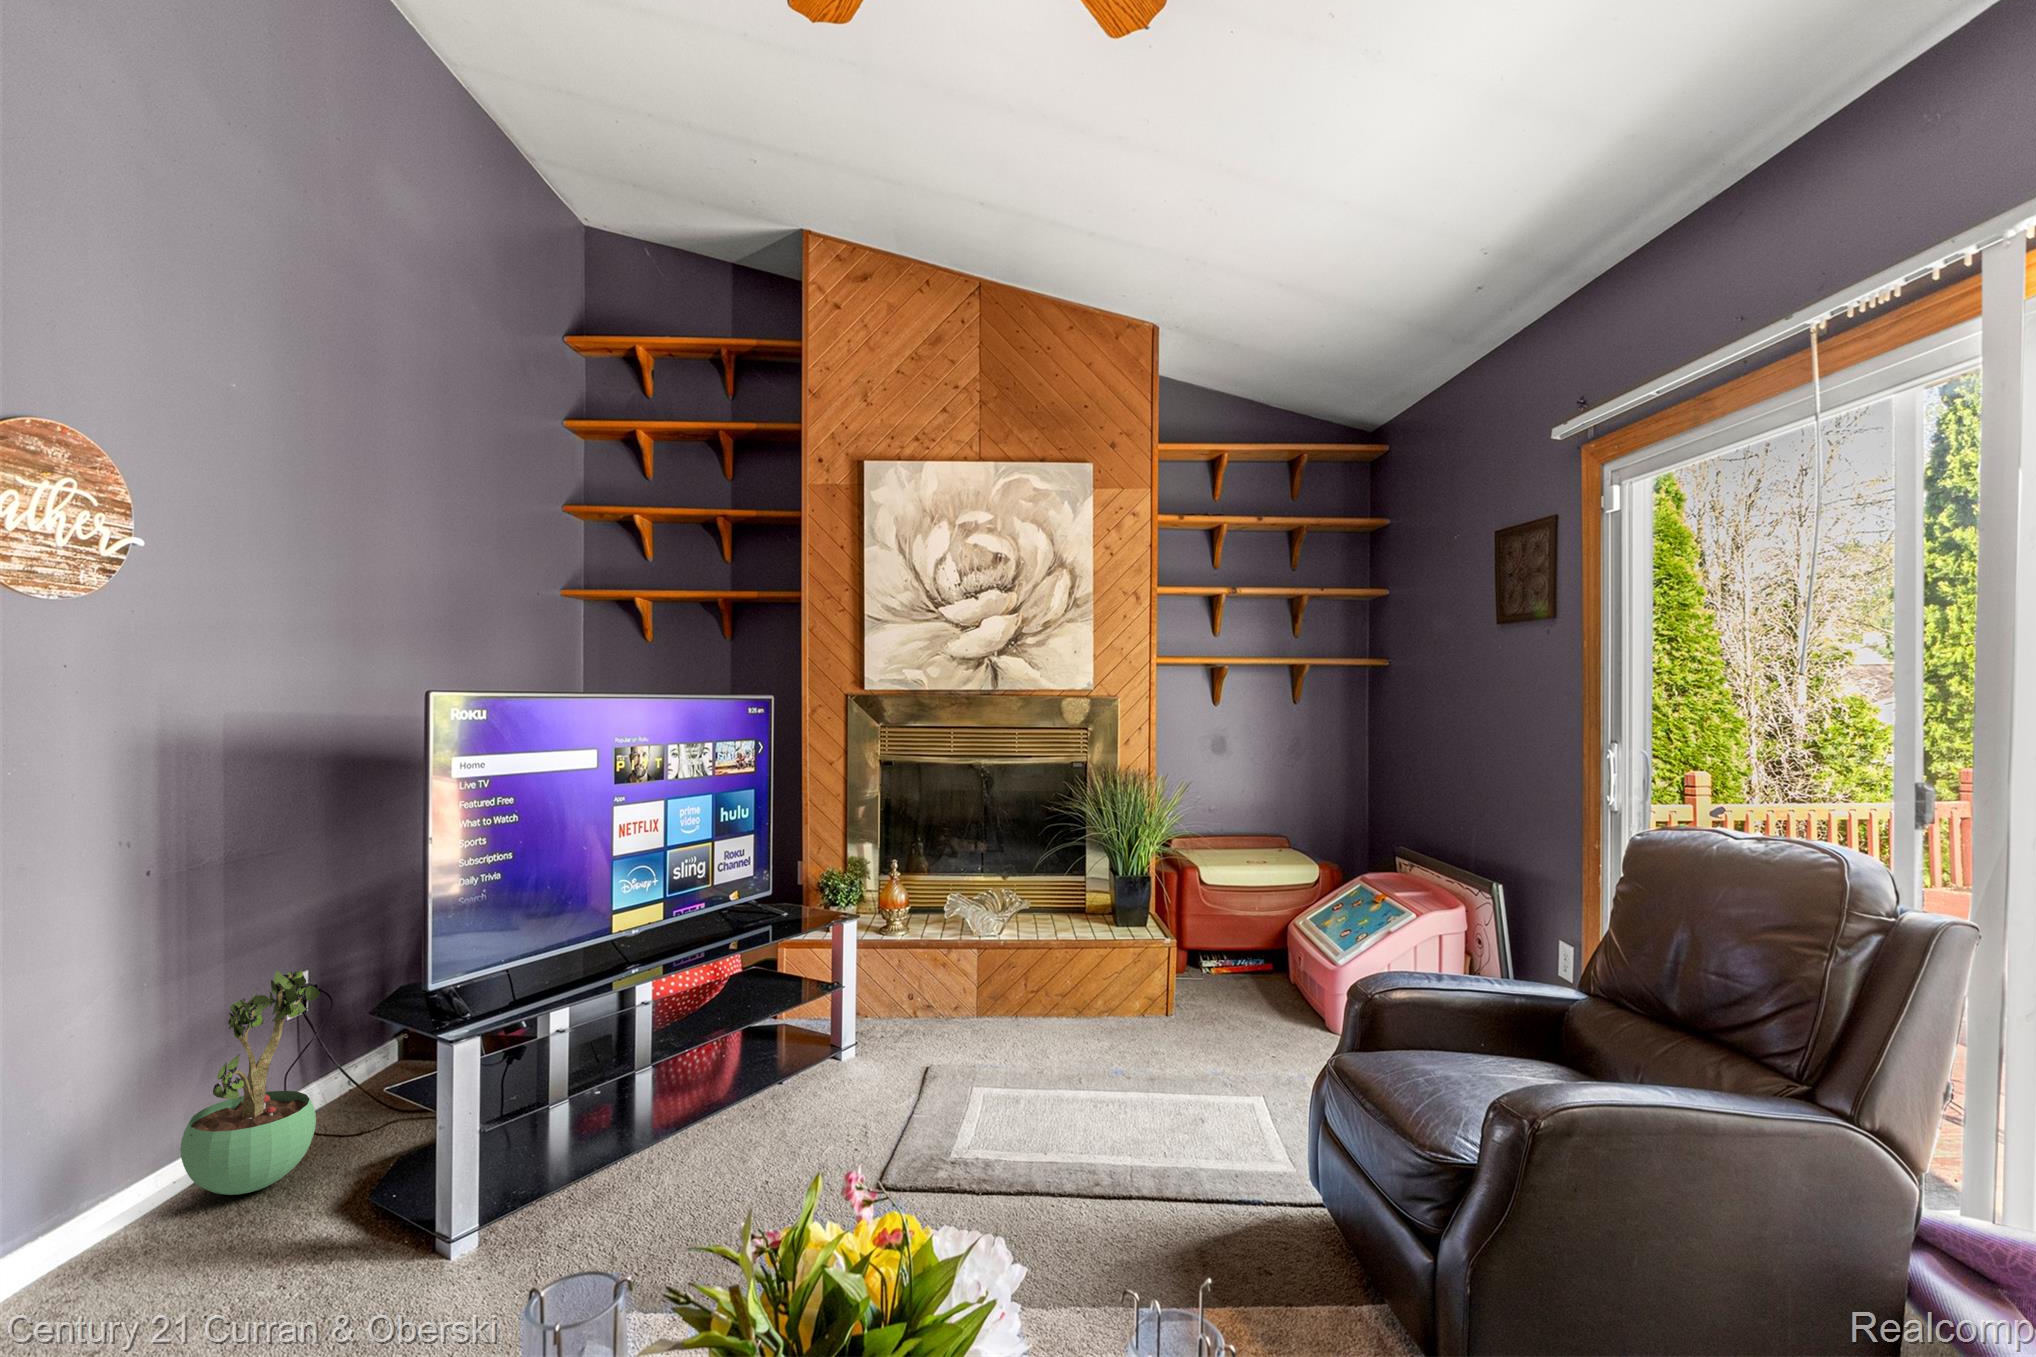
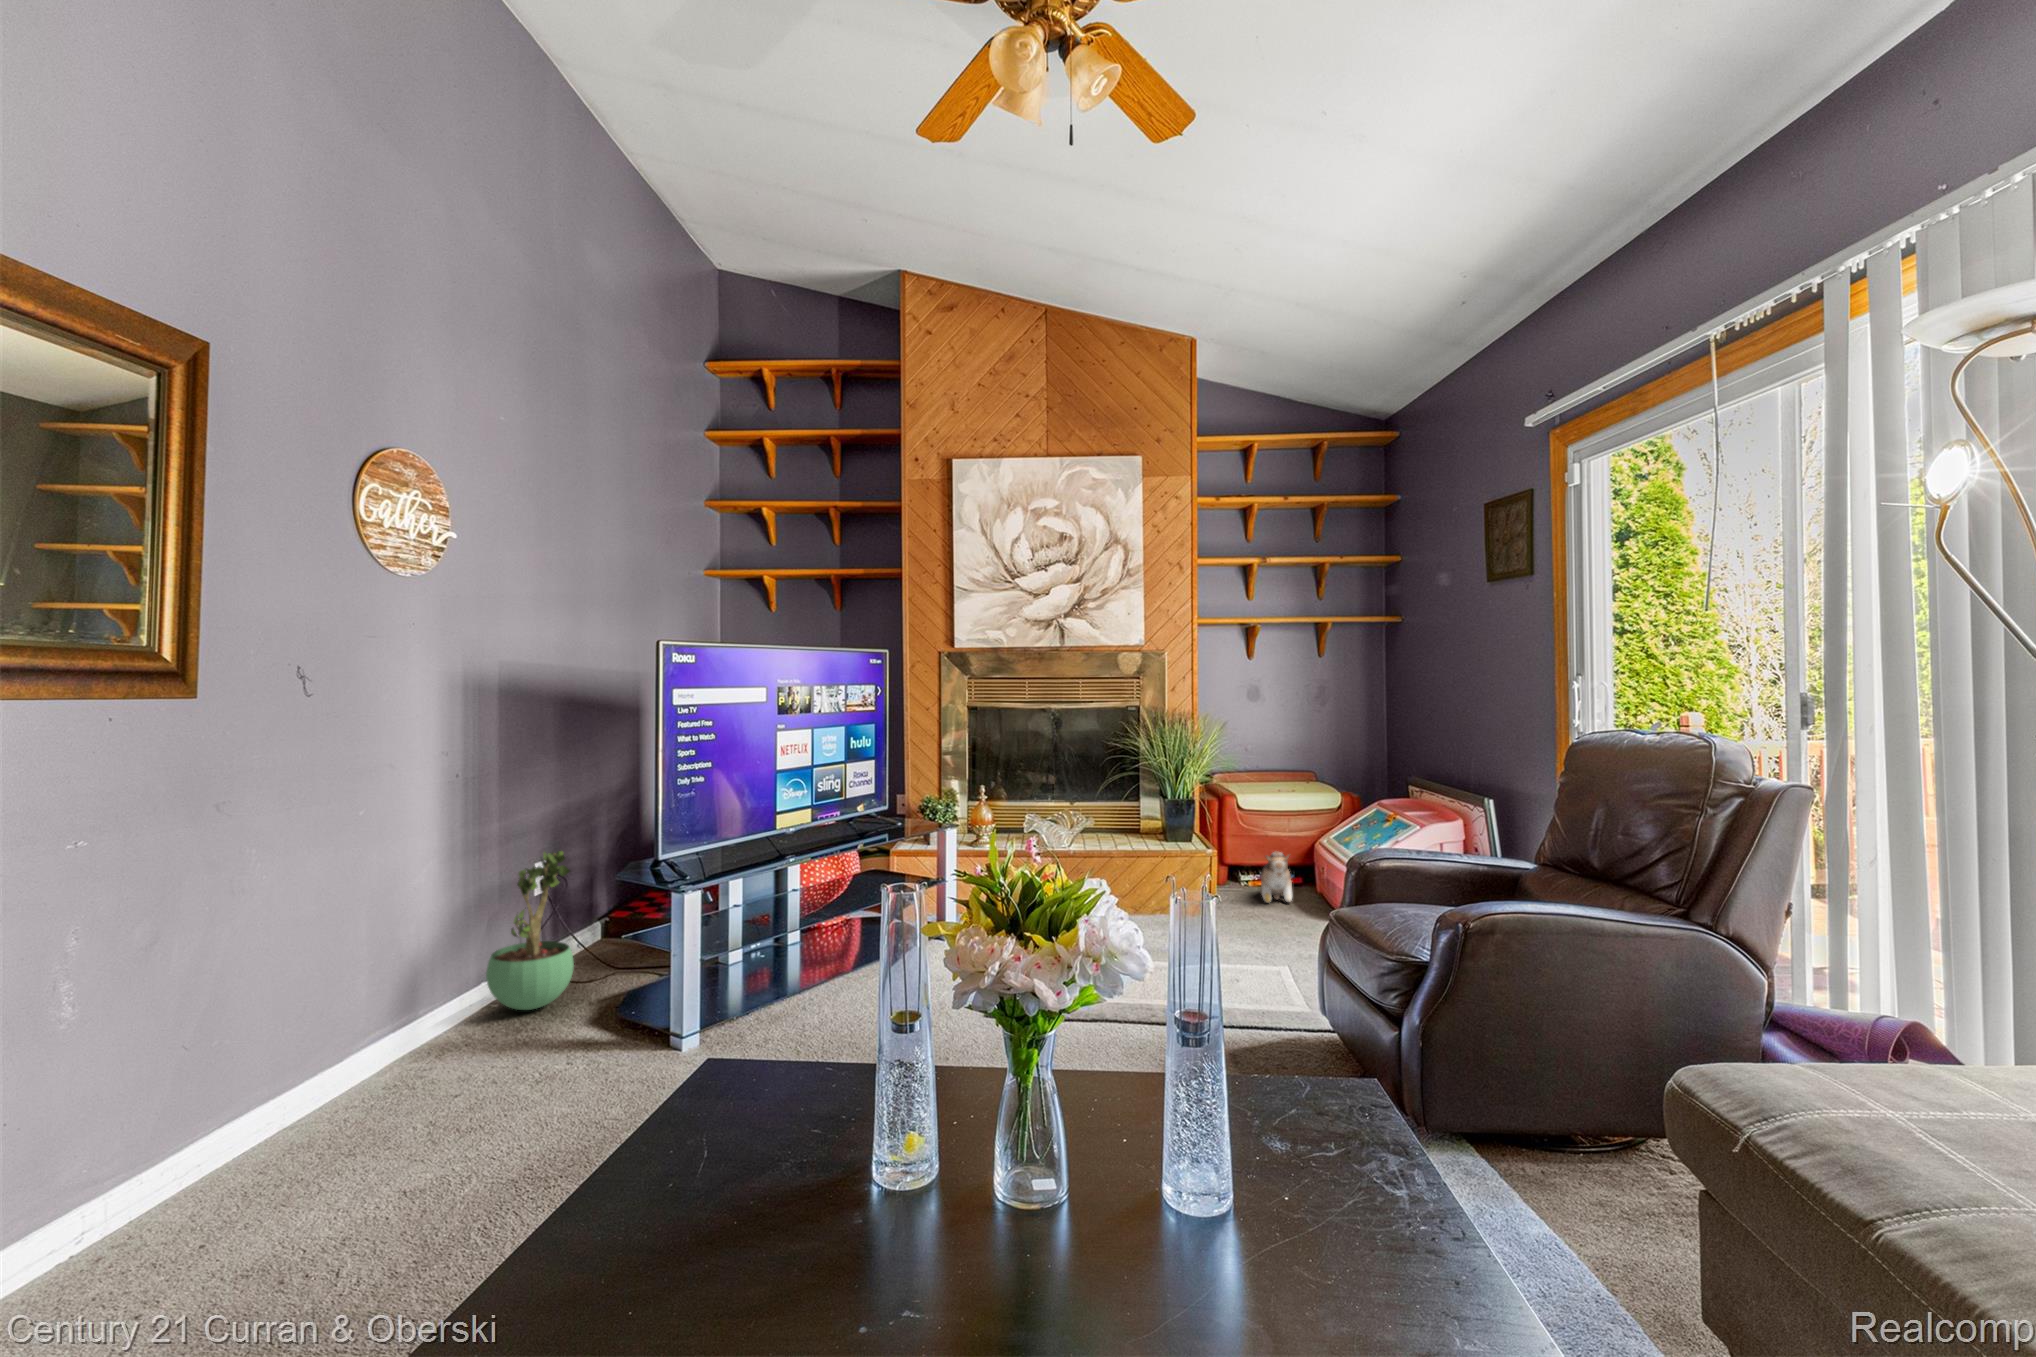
plush toy: none [1226,939,1264,1000] -> present [1260,851,1292,903]

